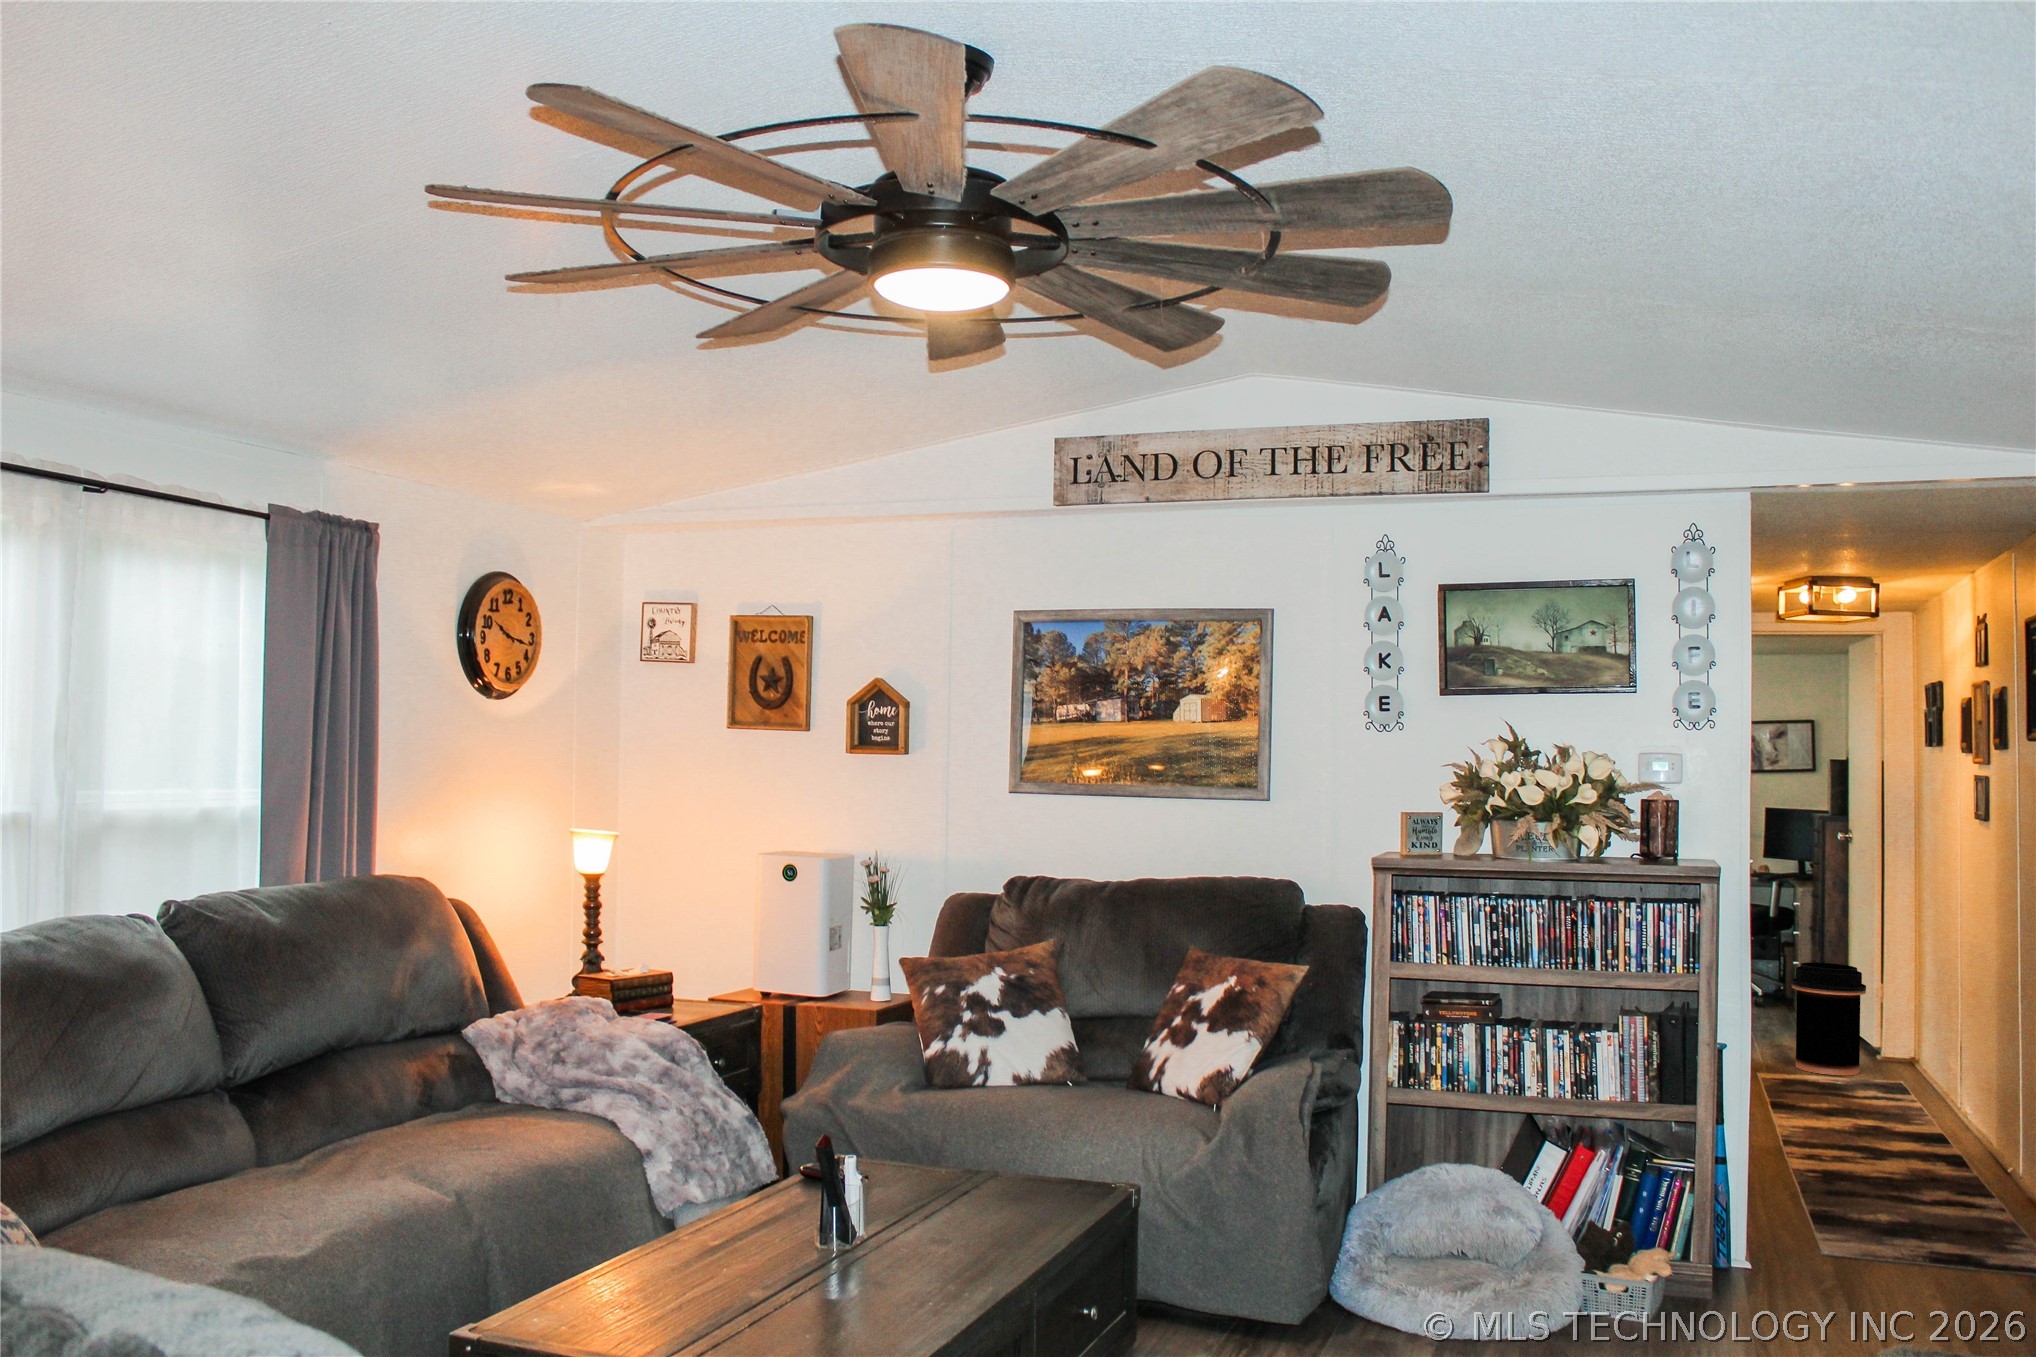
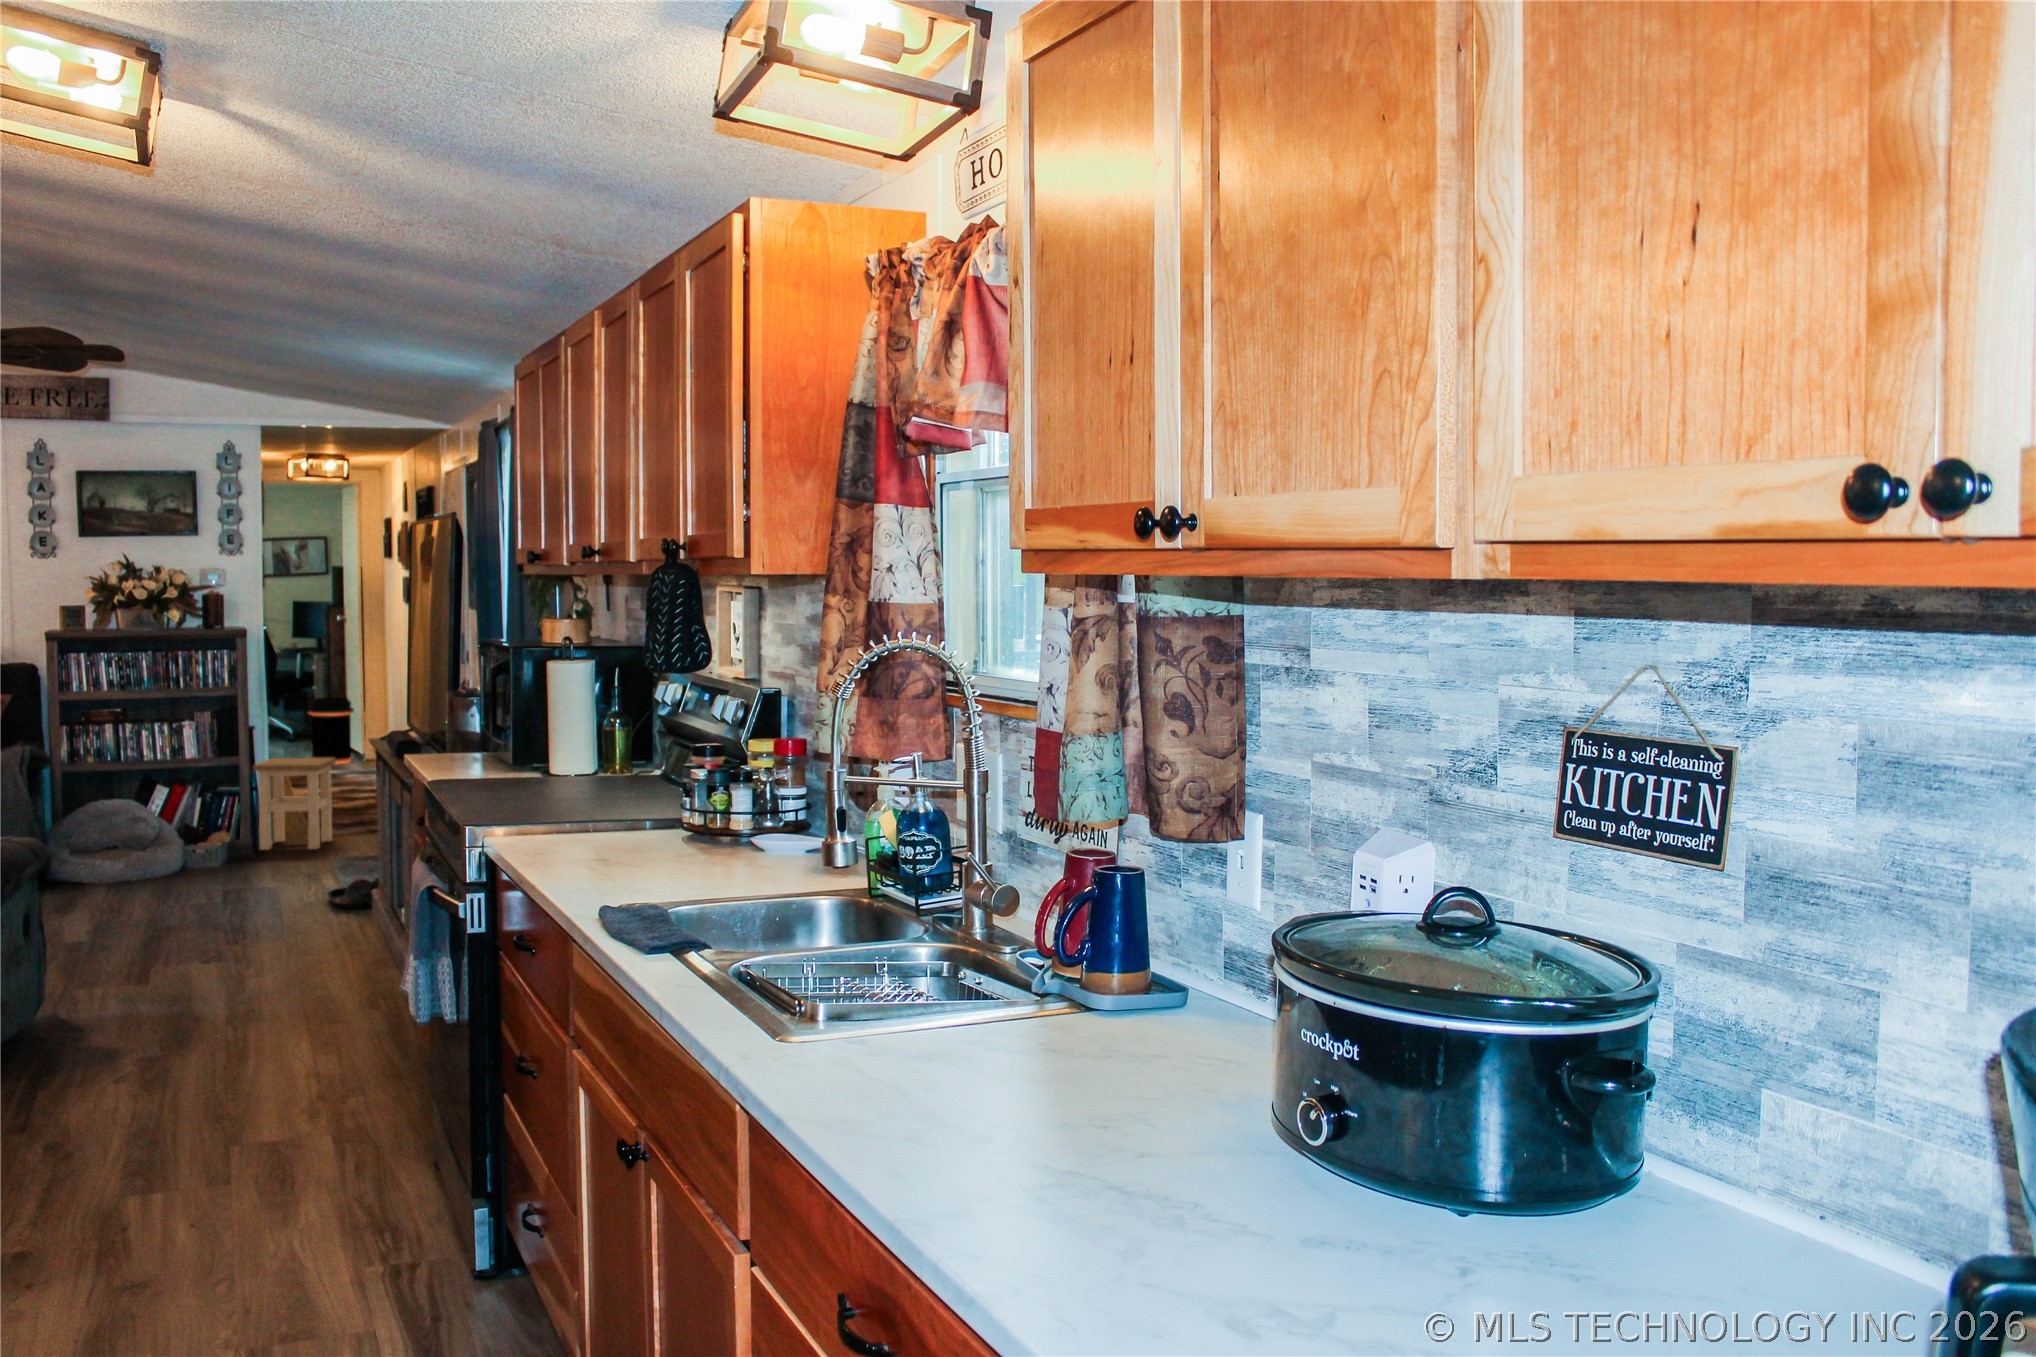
stool: none [1718,1117,1880,1332] -> present [253,758,336,850]

